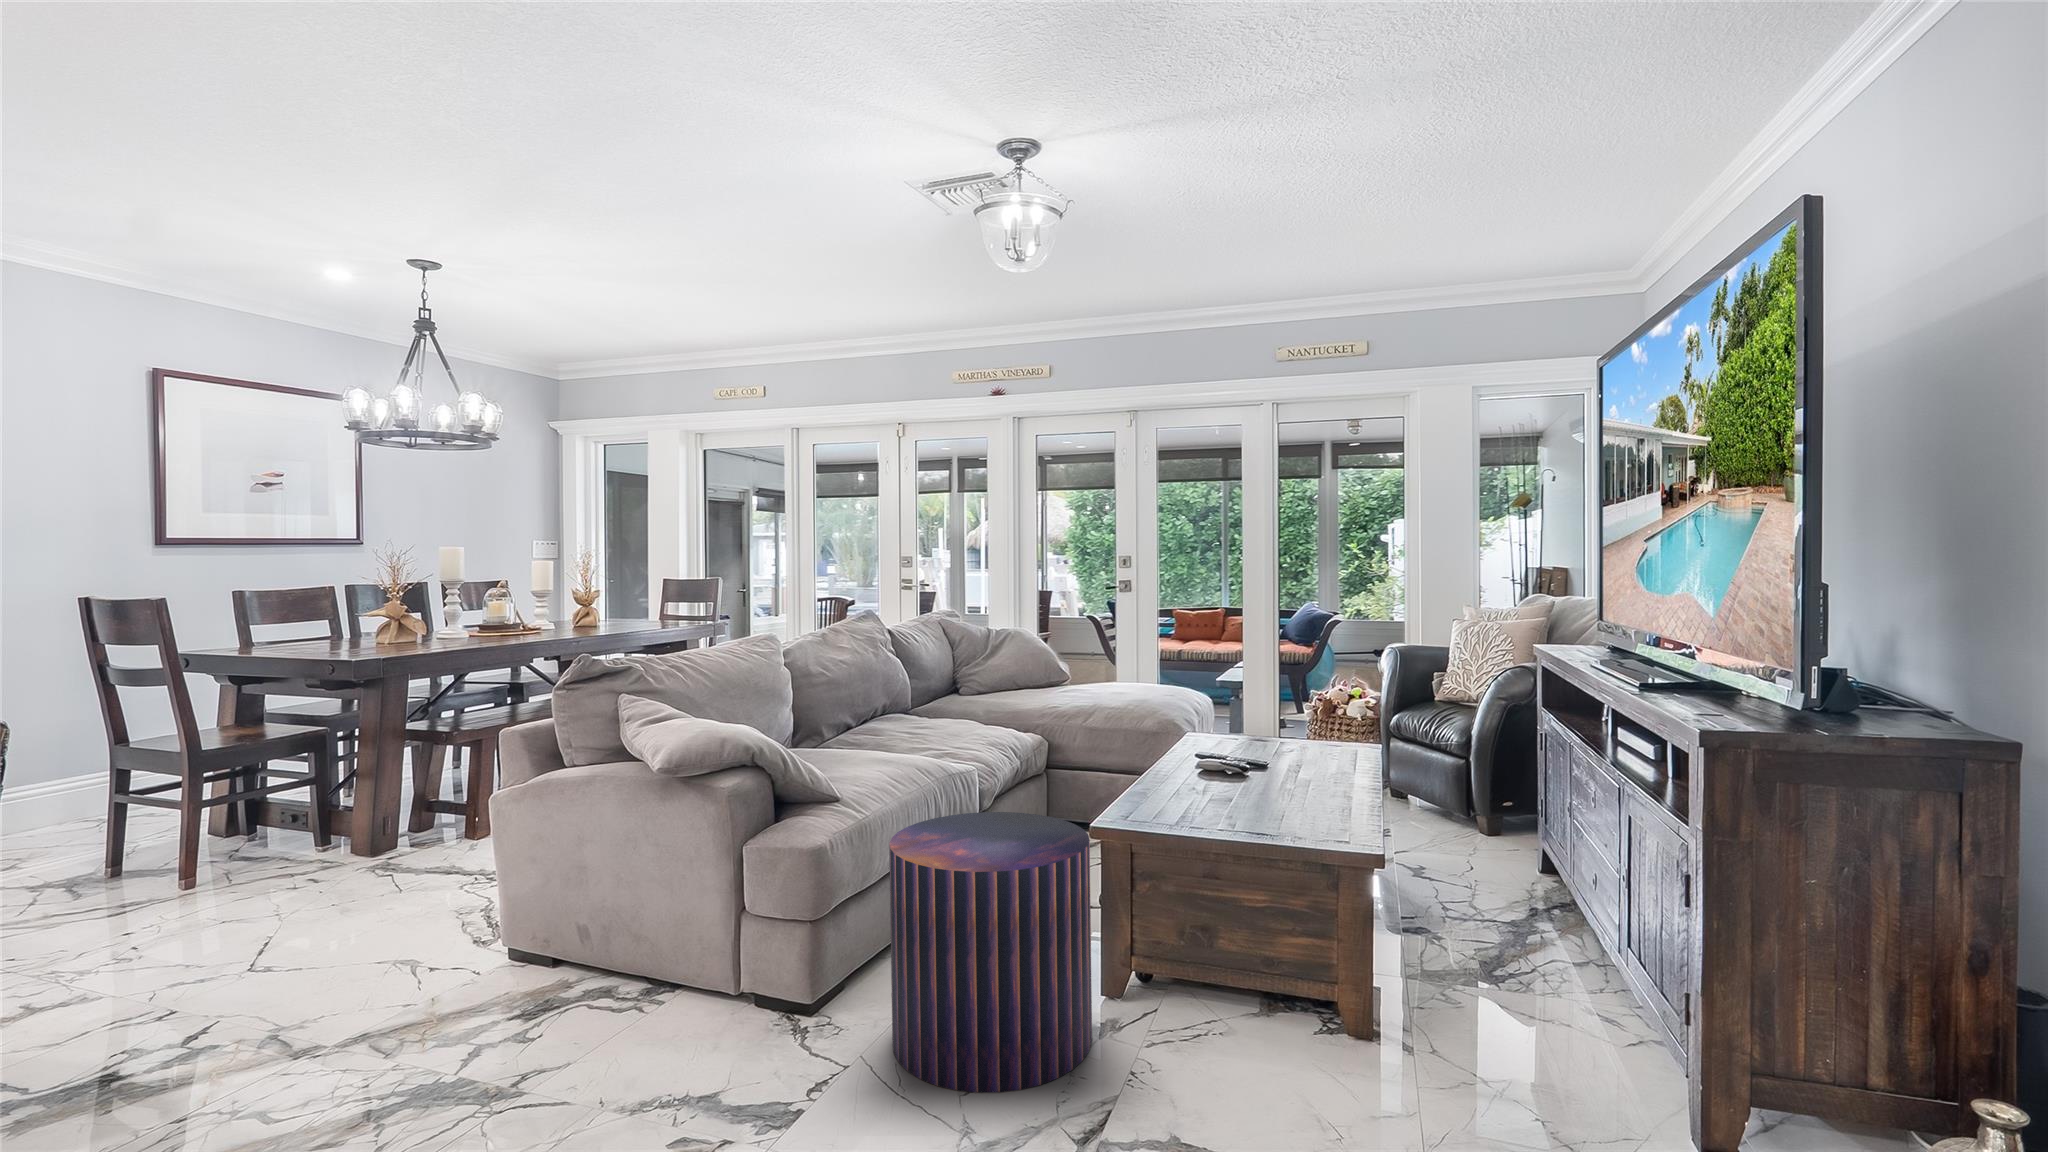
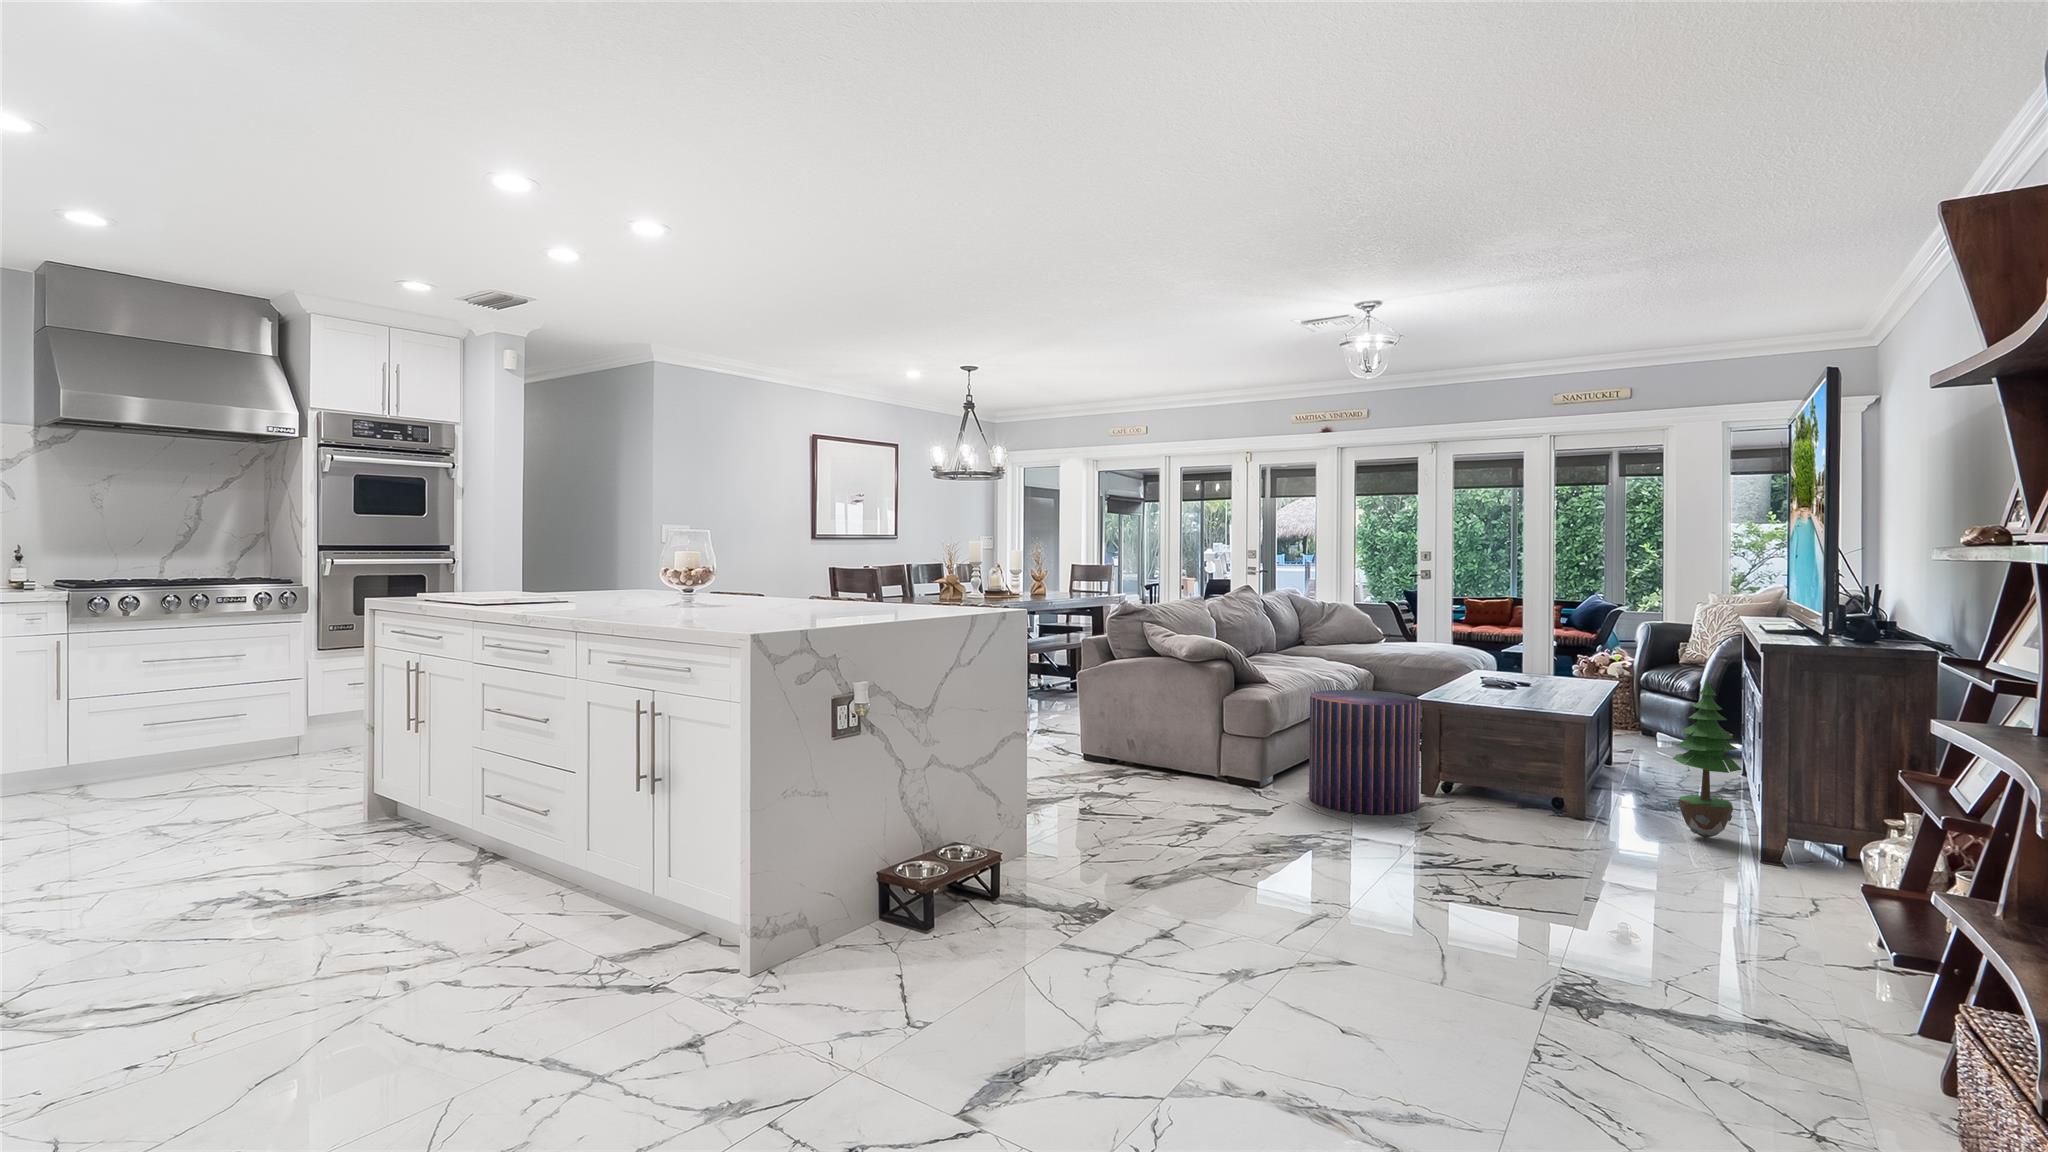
potted tree: none [1527,792,1650,1088] -> present [1673,681,1742,839]

